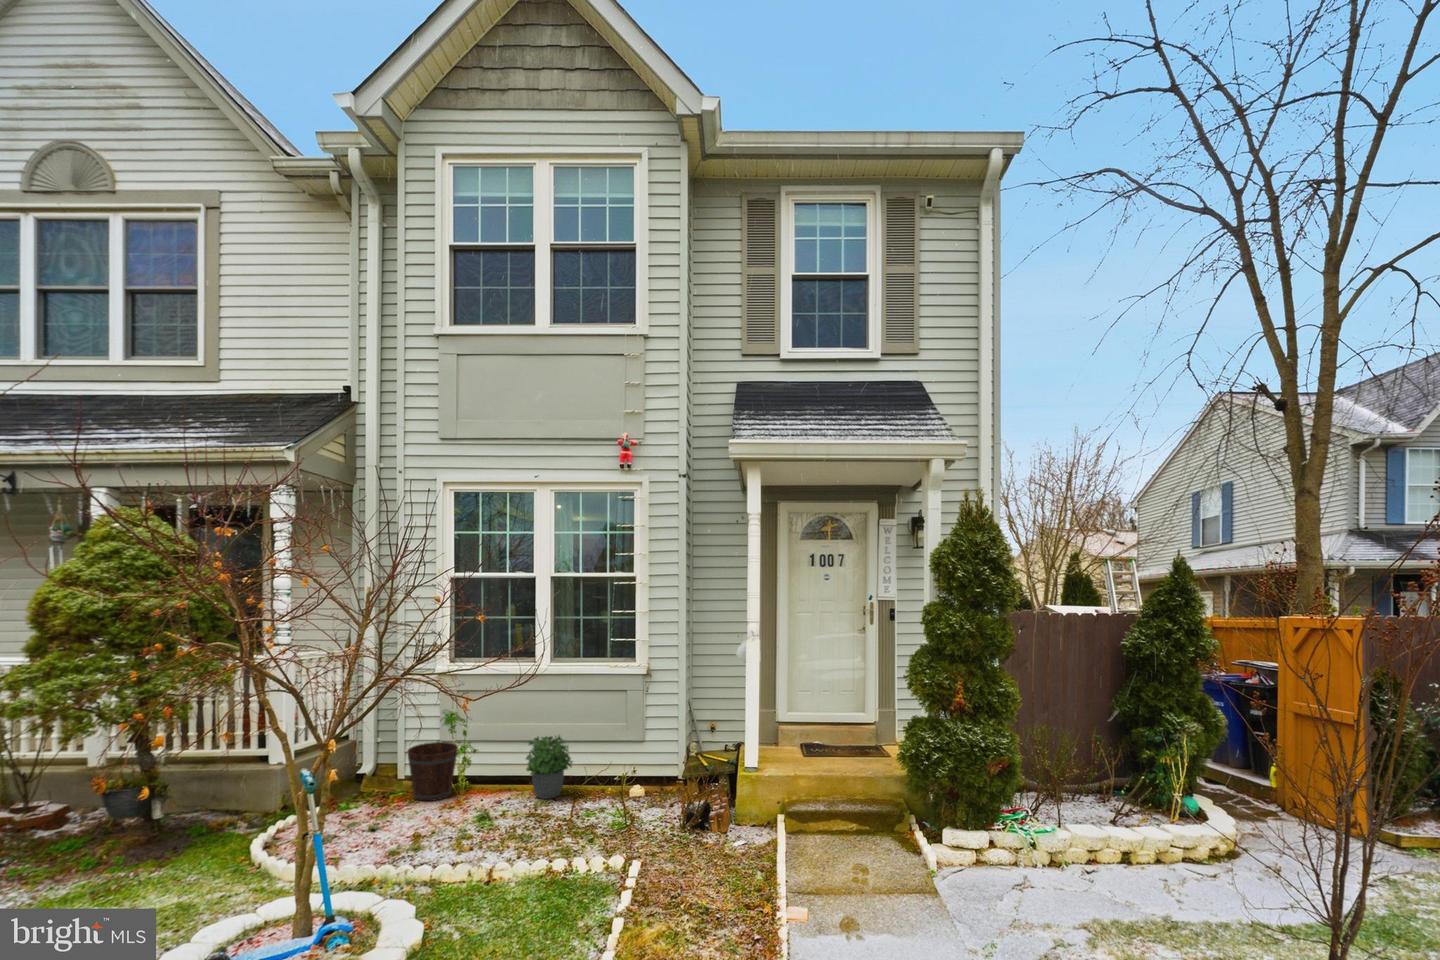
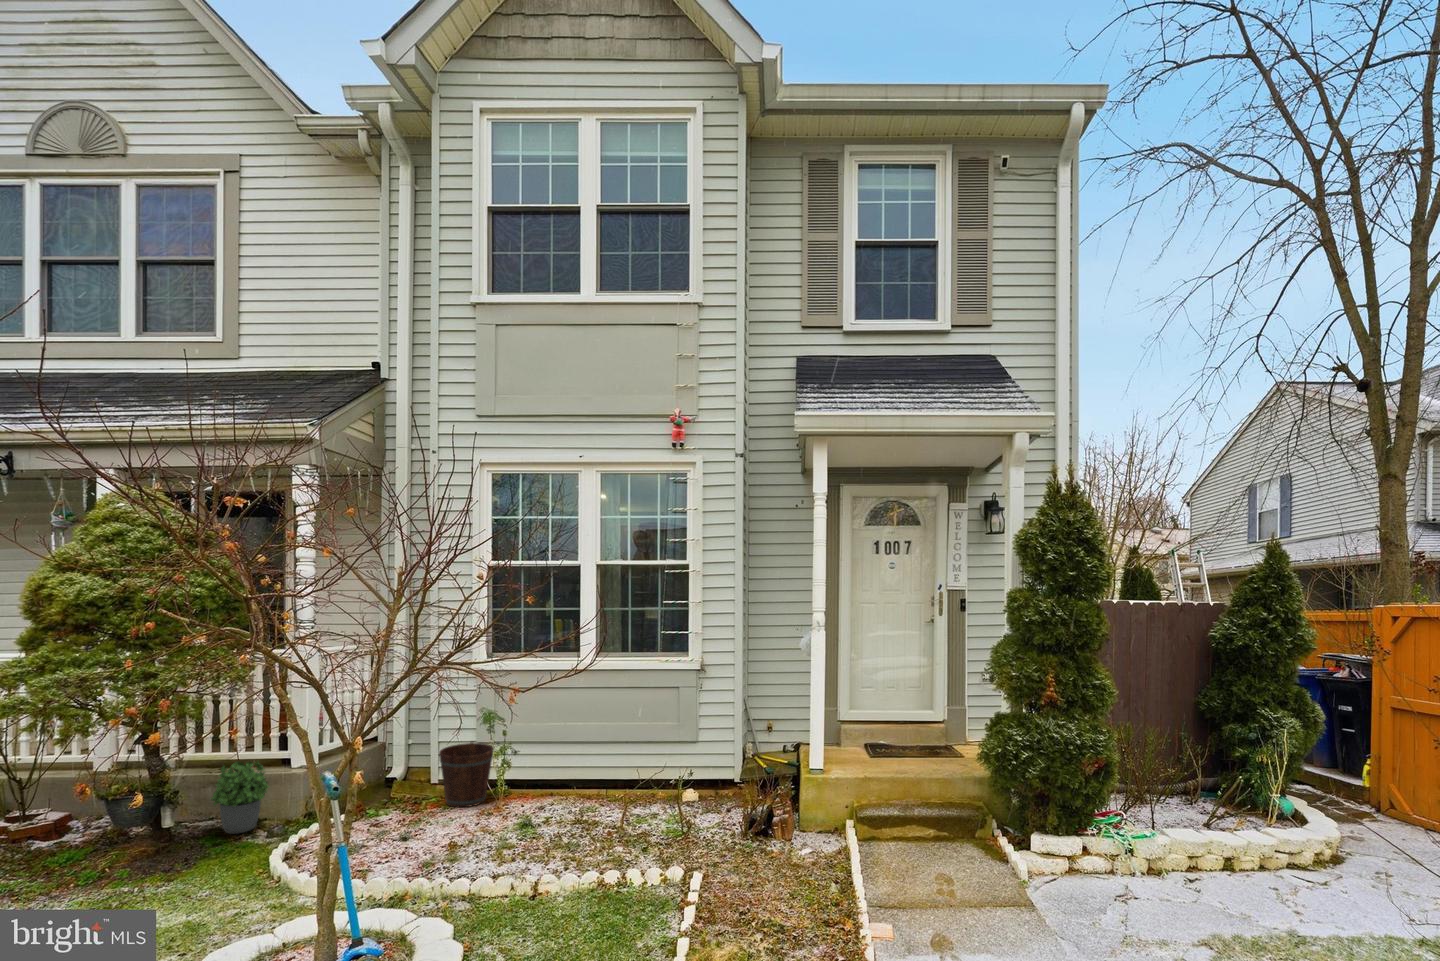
potted plant: present [526,736,573,799] -> present [211,761,269,834]

